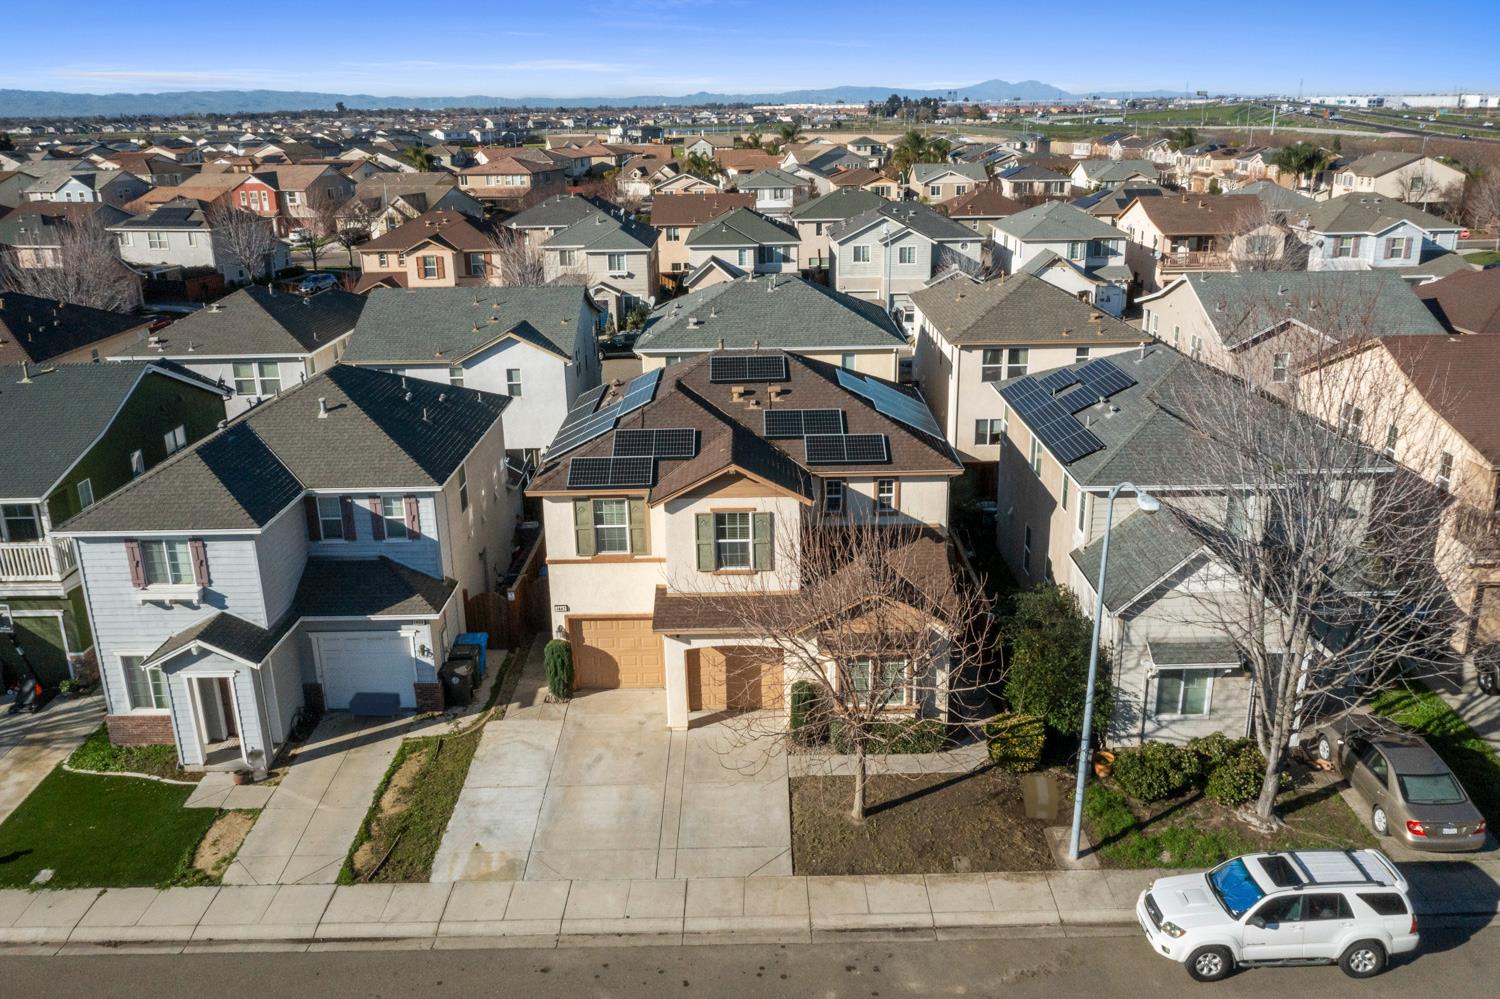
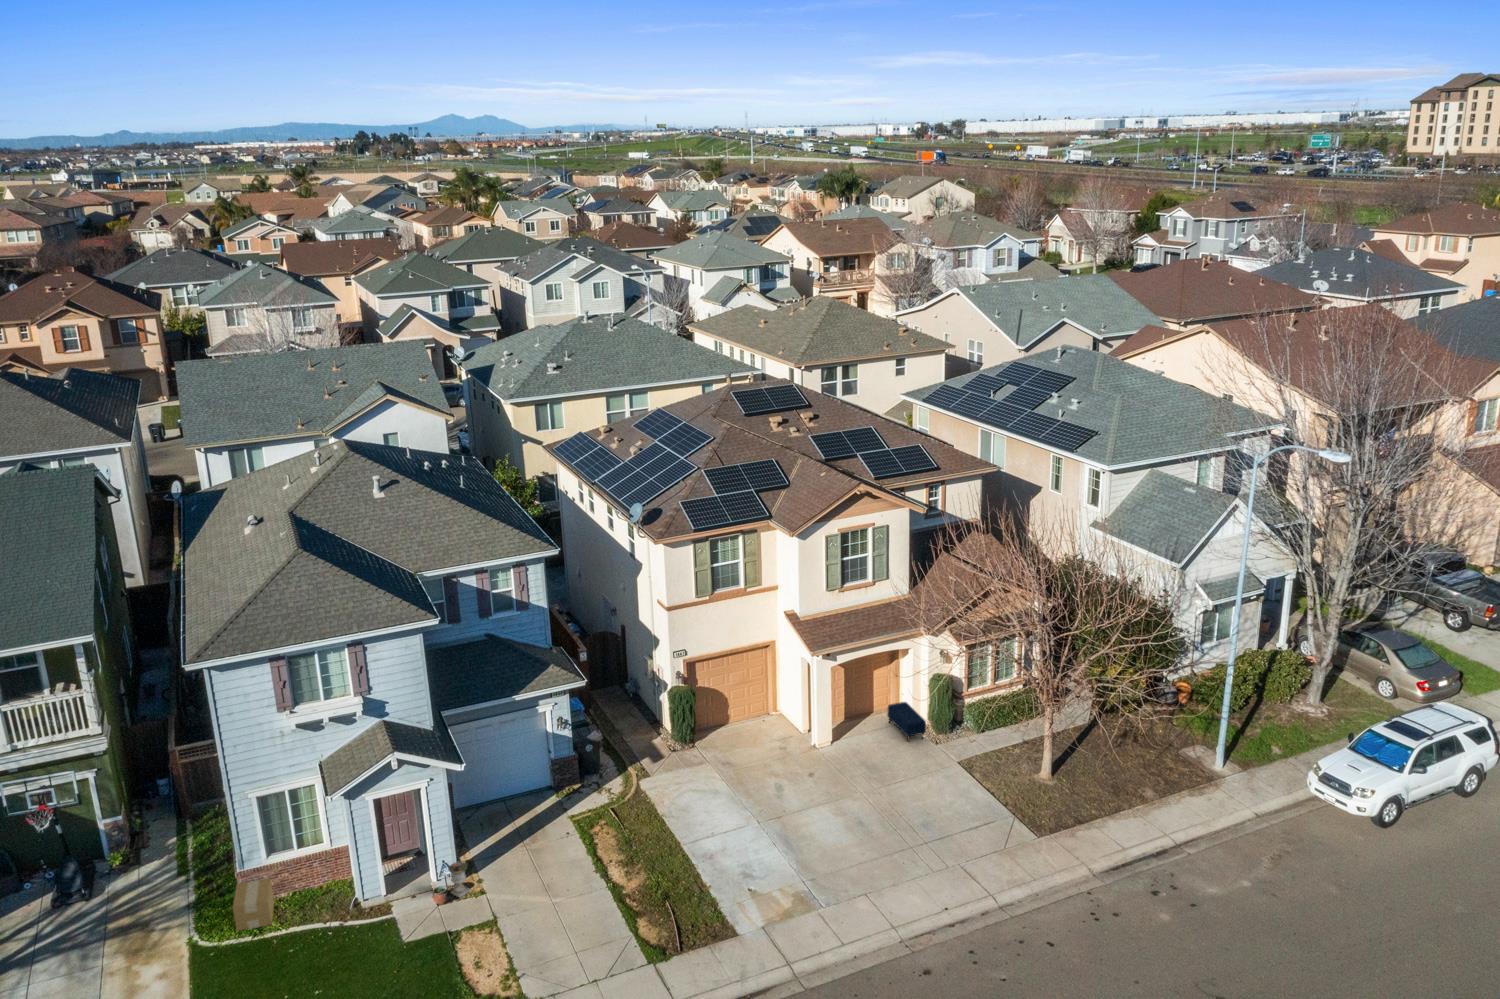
bench: present [349,692,401,720] -> present [887,702,926,741]
cardboard box: present [1023,776,1059,820] -> present [233,878,274,931]

